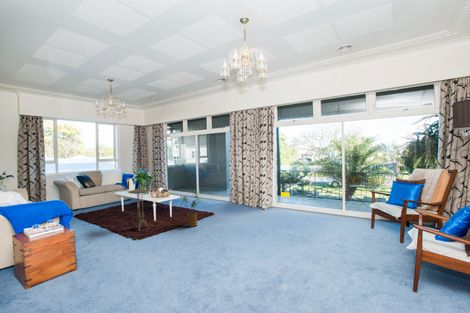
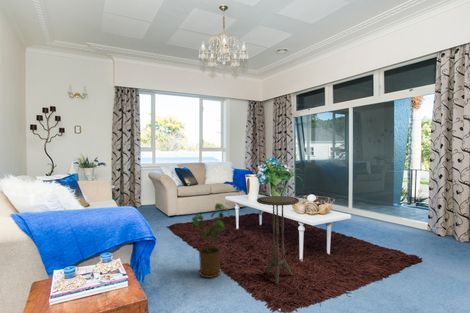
house plant: present [183,191,201,227] -> present [192,203,229,278]

